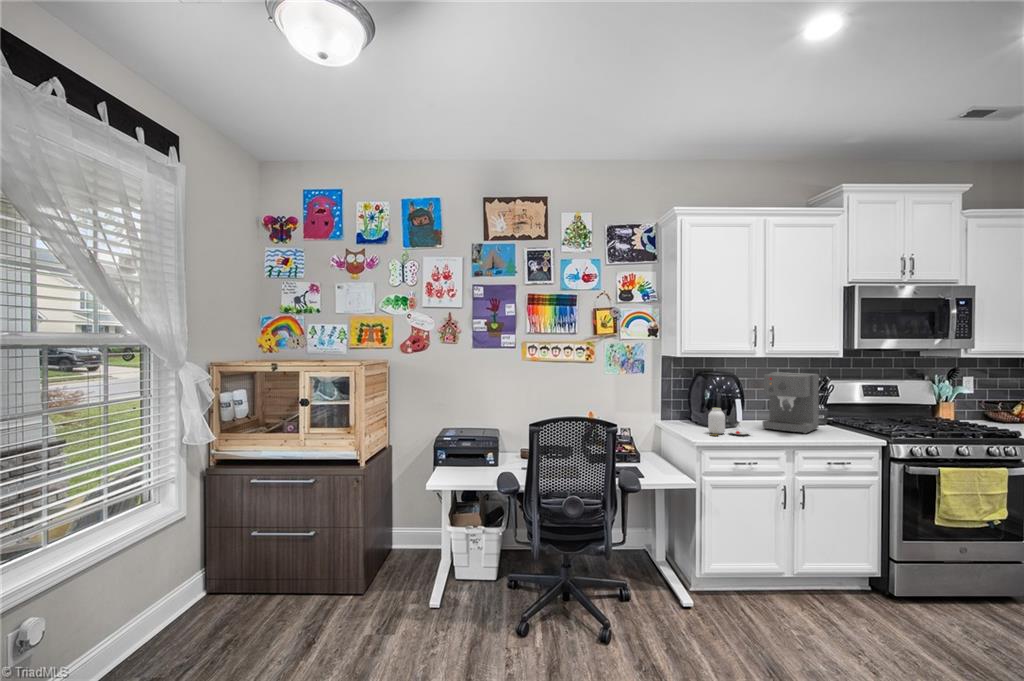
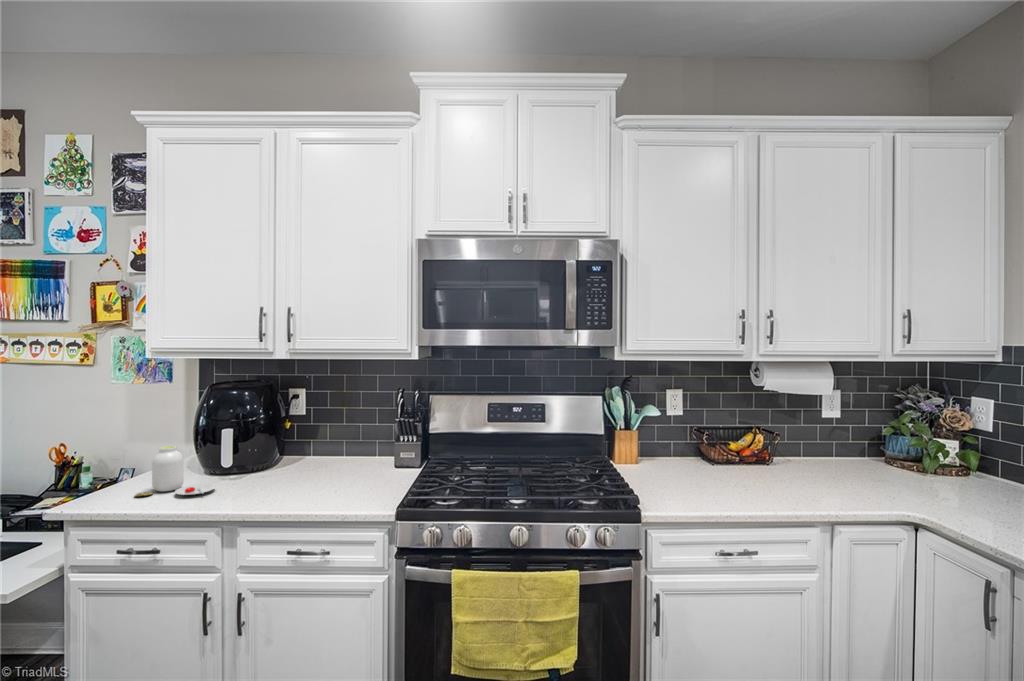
coffee maker: present [763,372,819,434] -> none [256,384,369,492]

